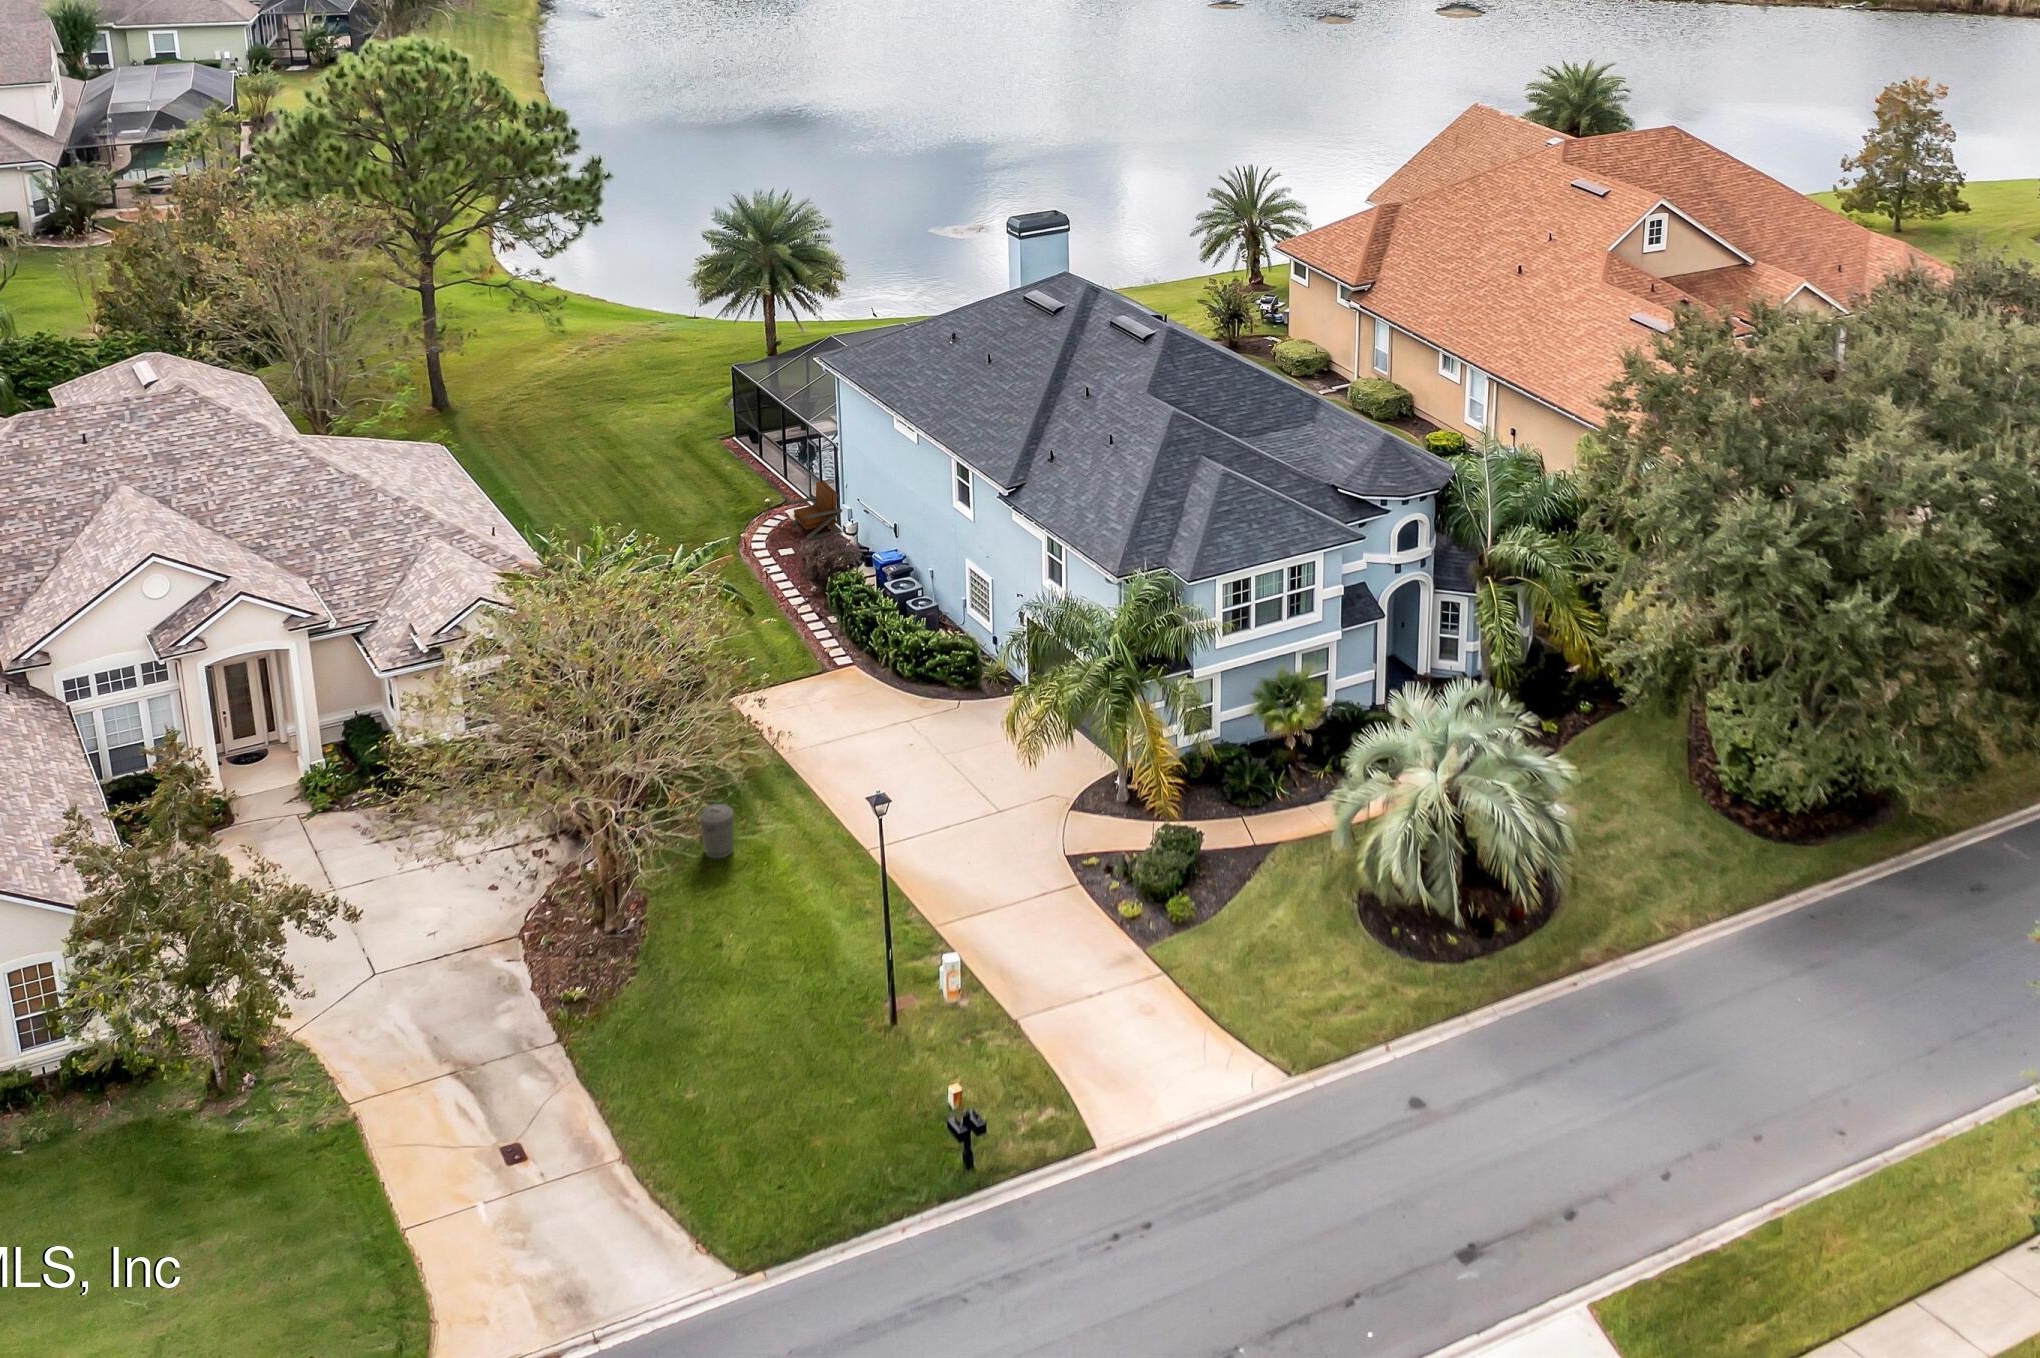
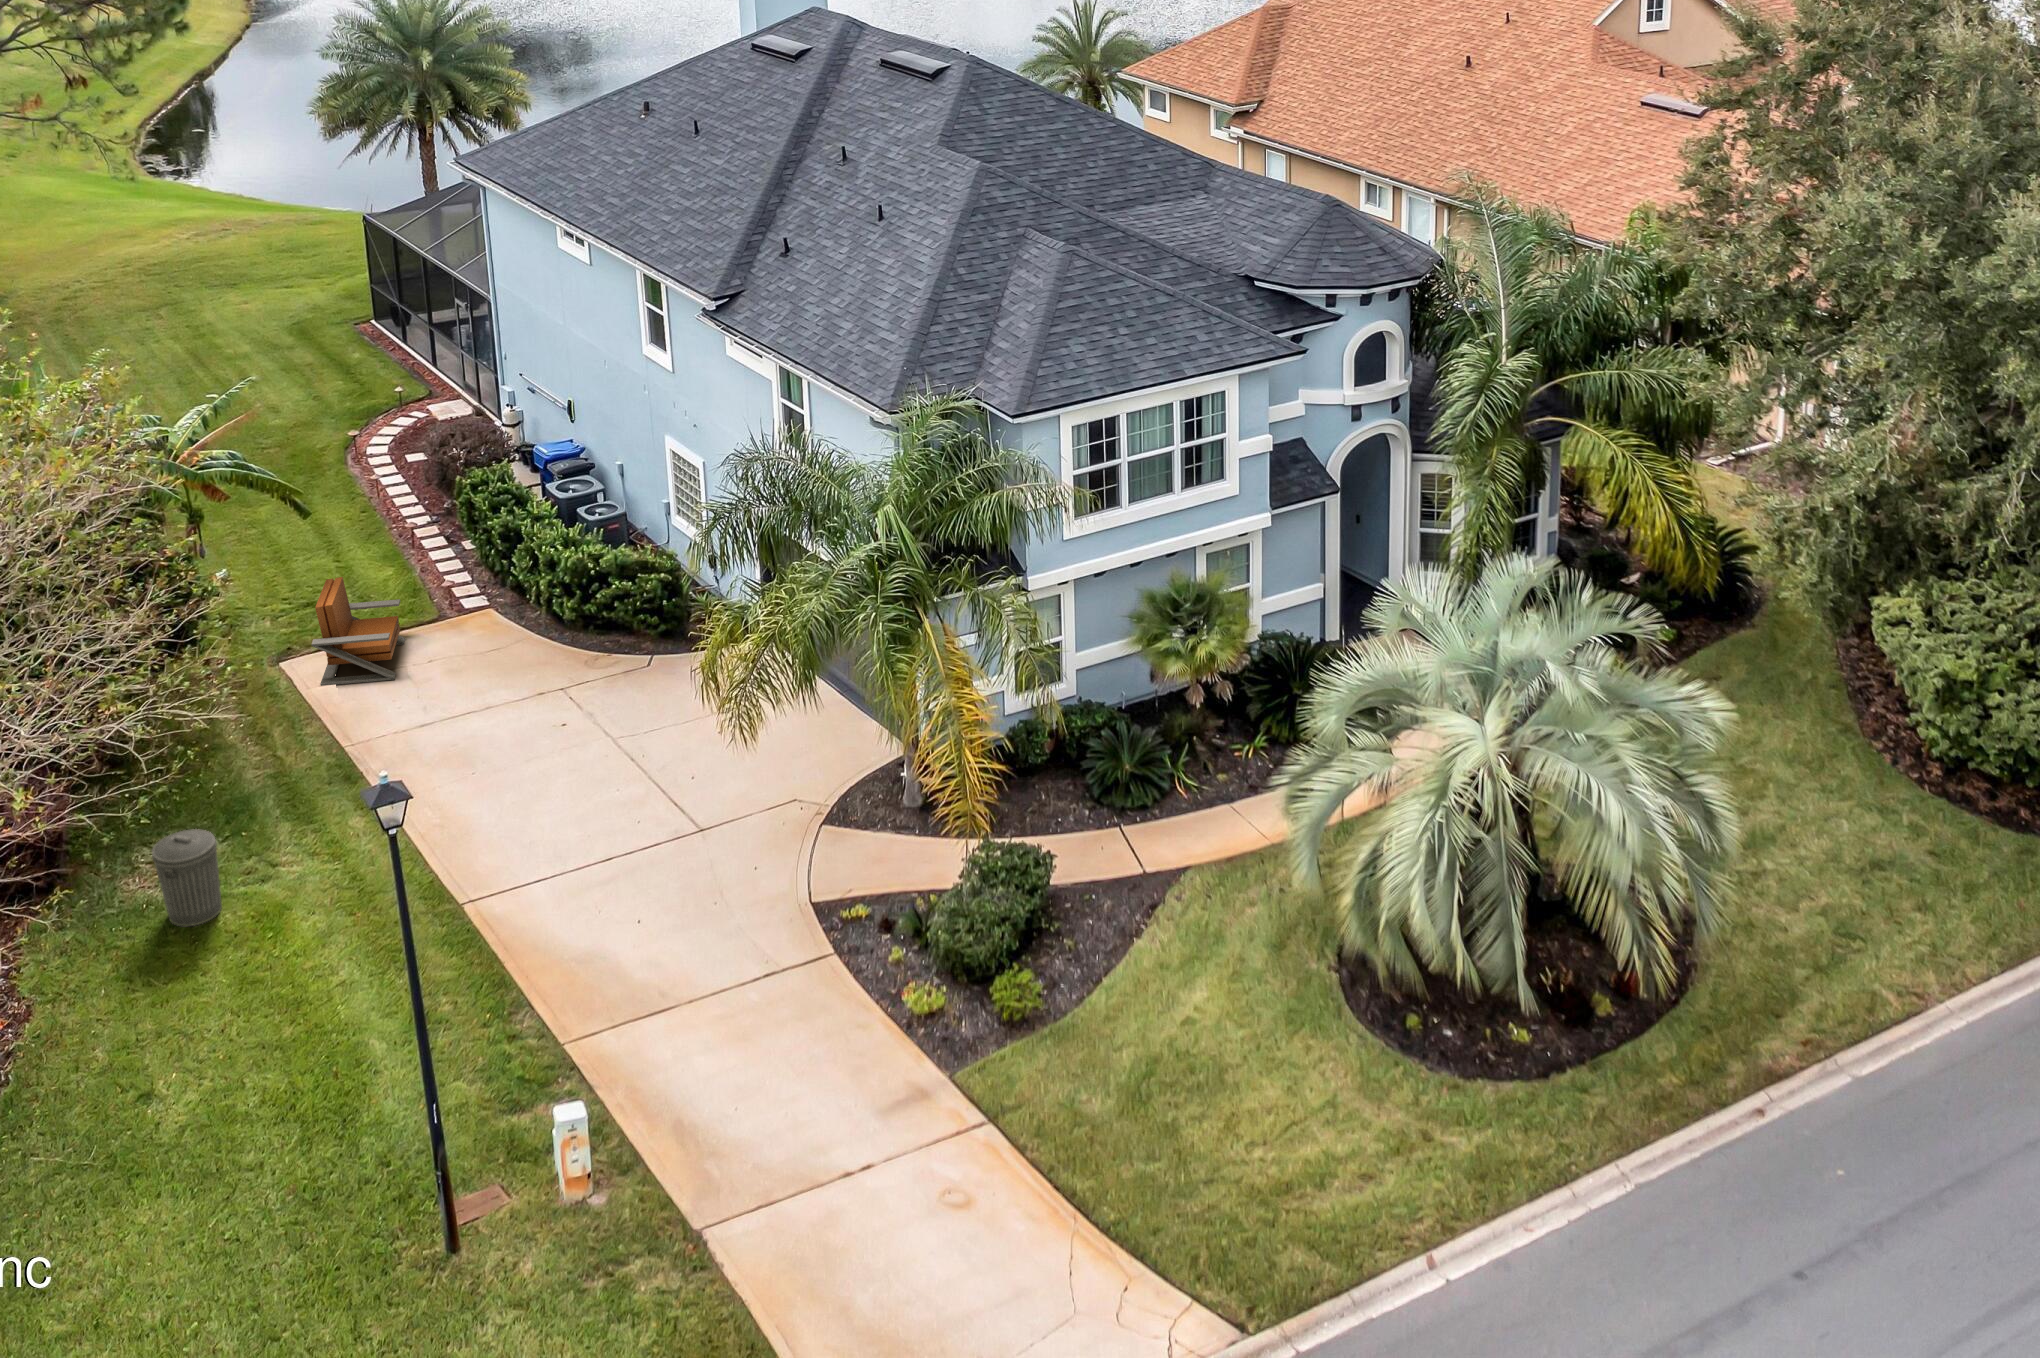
lounge chair: present [790,481,843,540] -> present [311,577,405,686]

